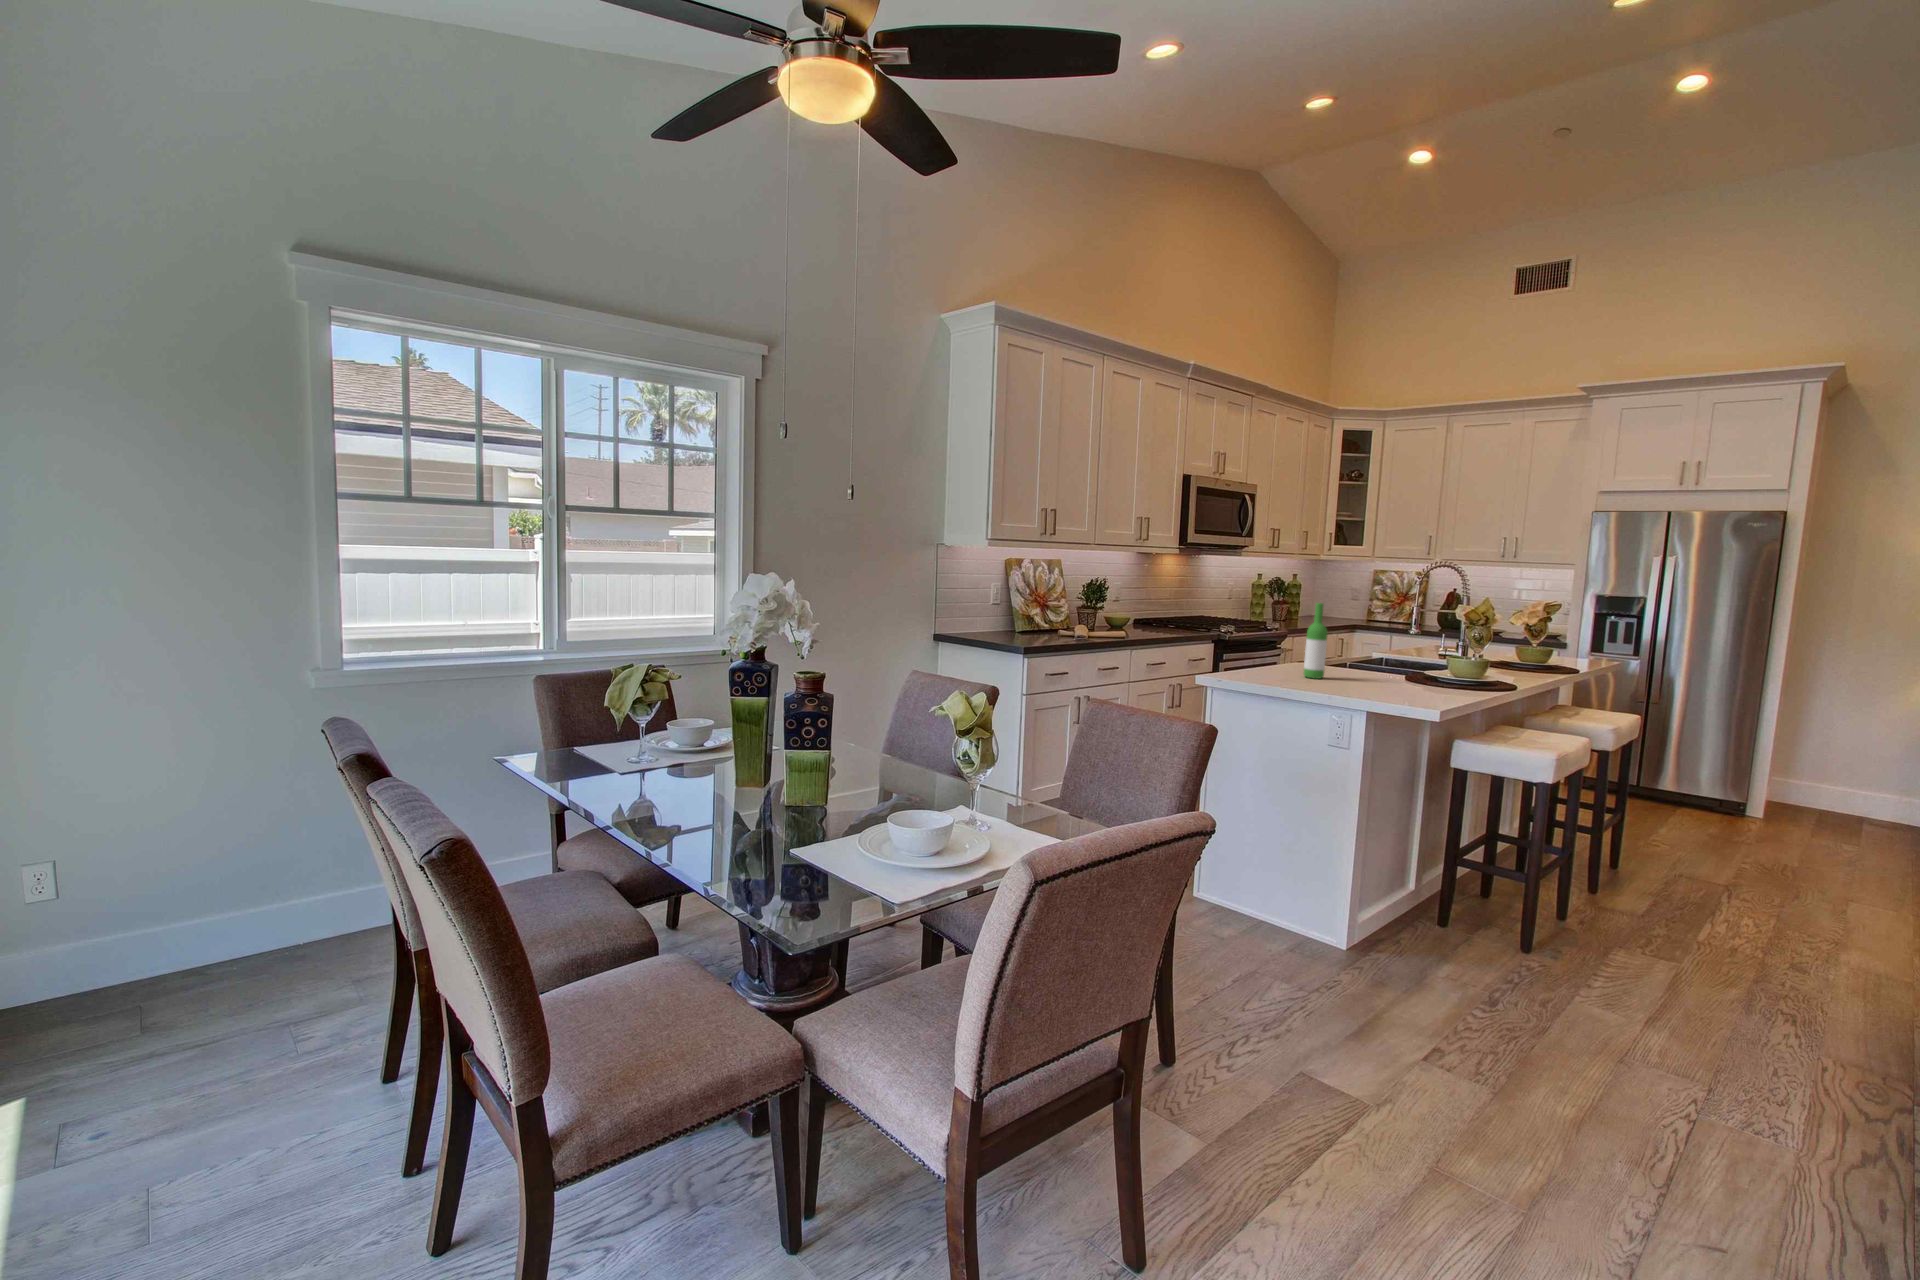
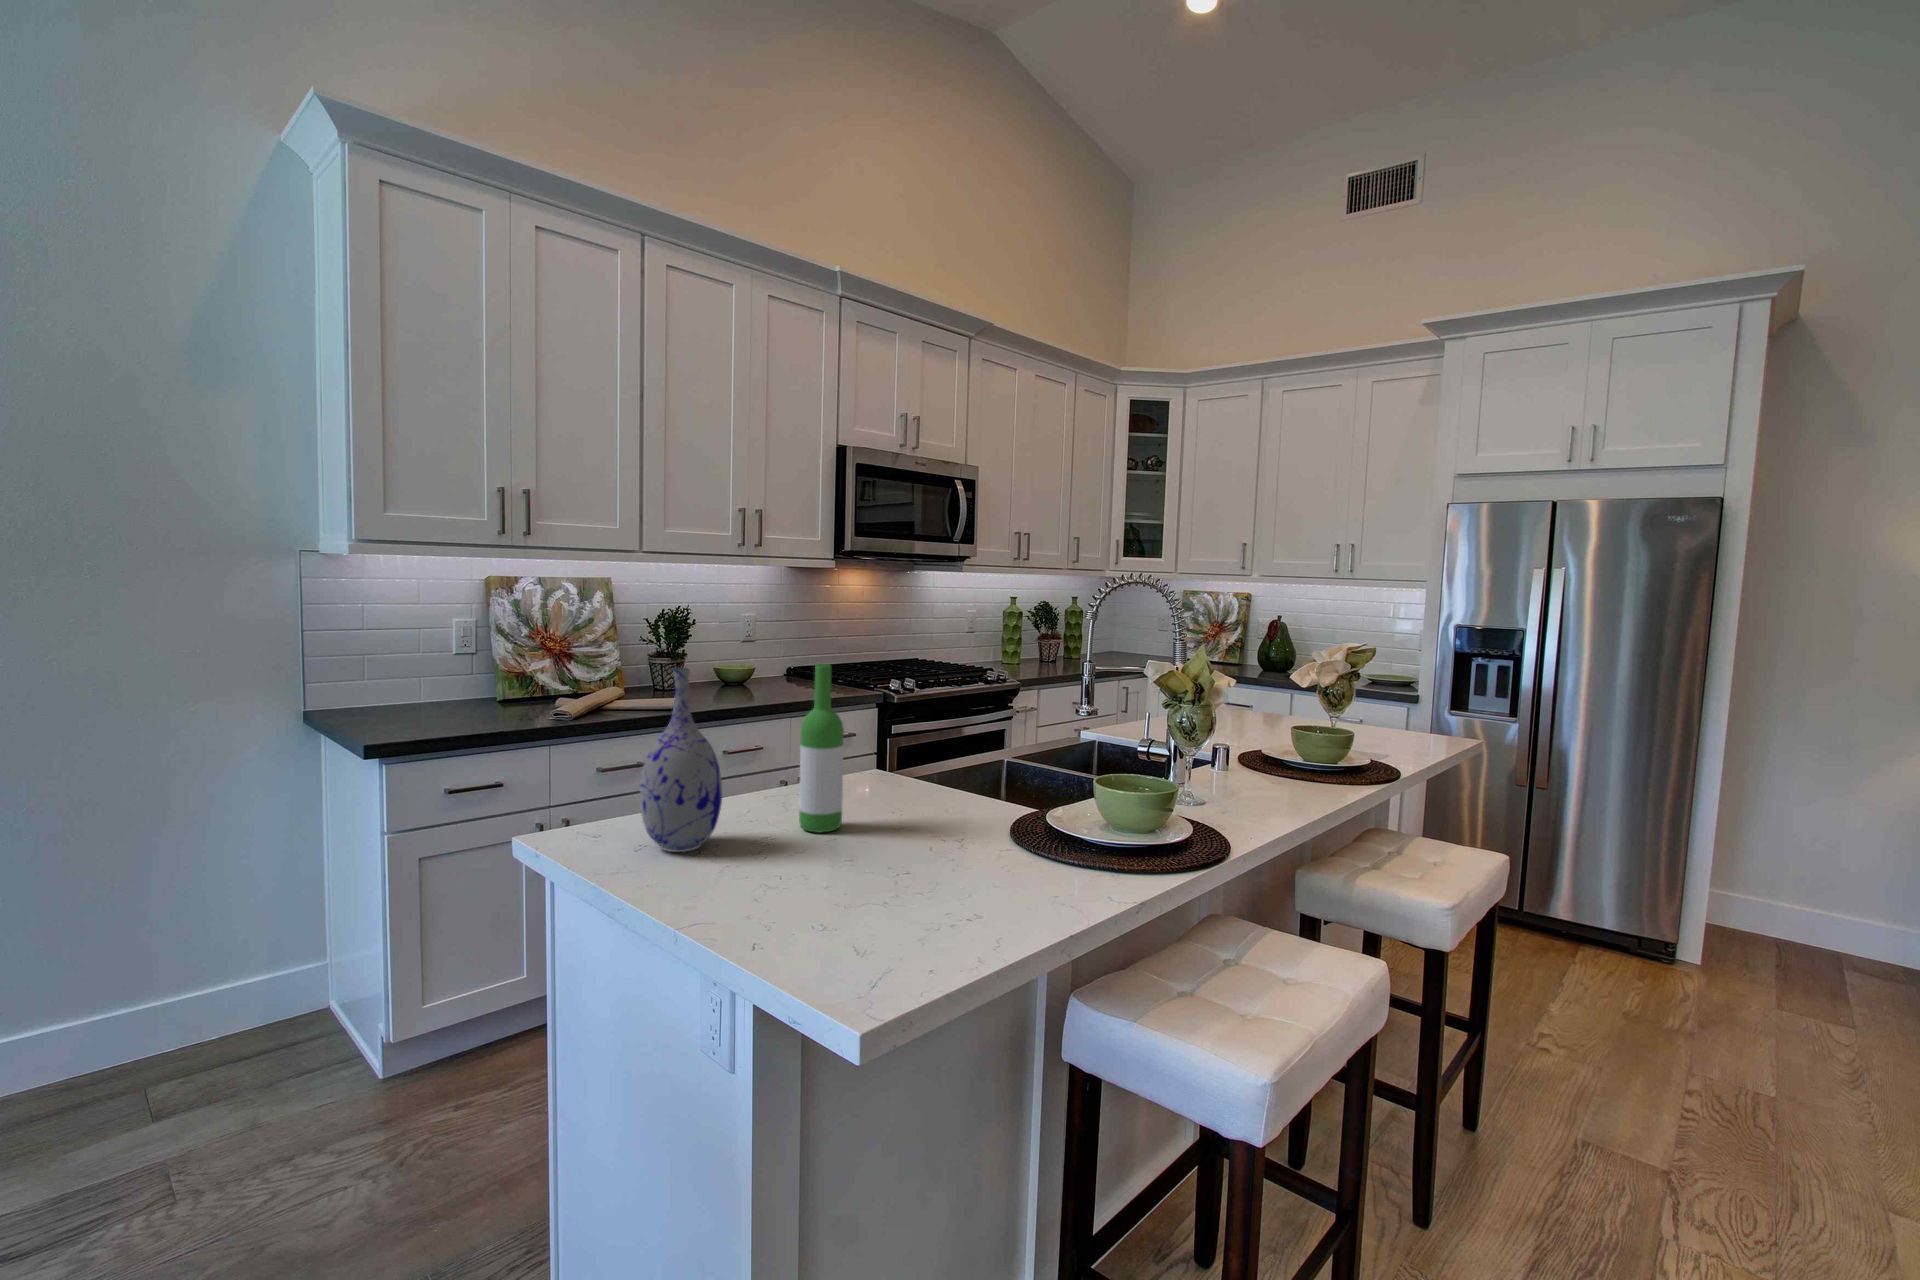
vase: none [1252,602,1288,681] -> present [640,667,722,852]

